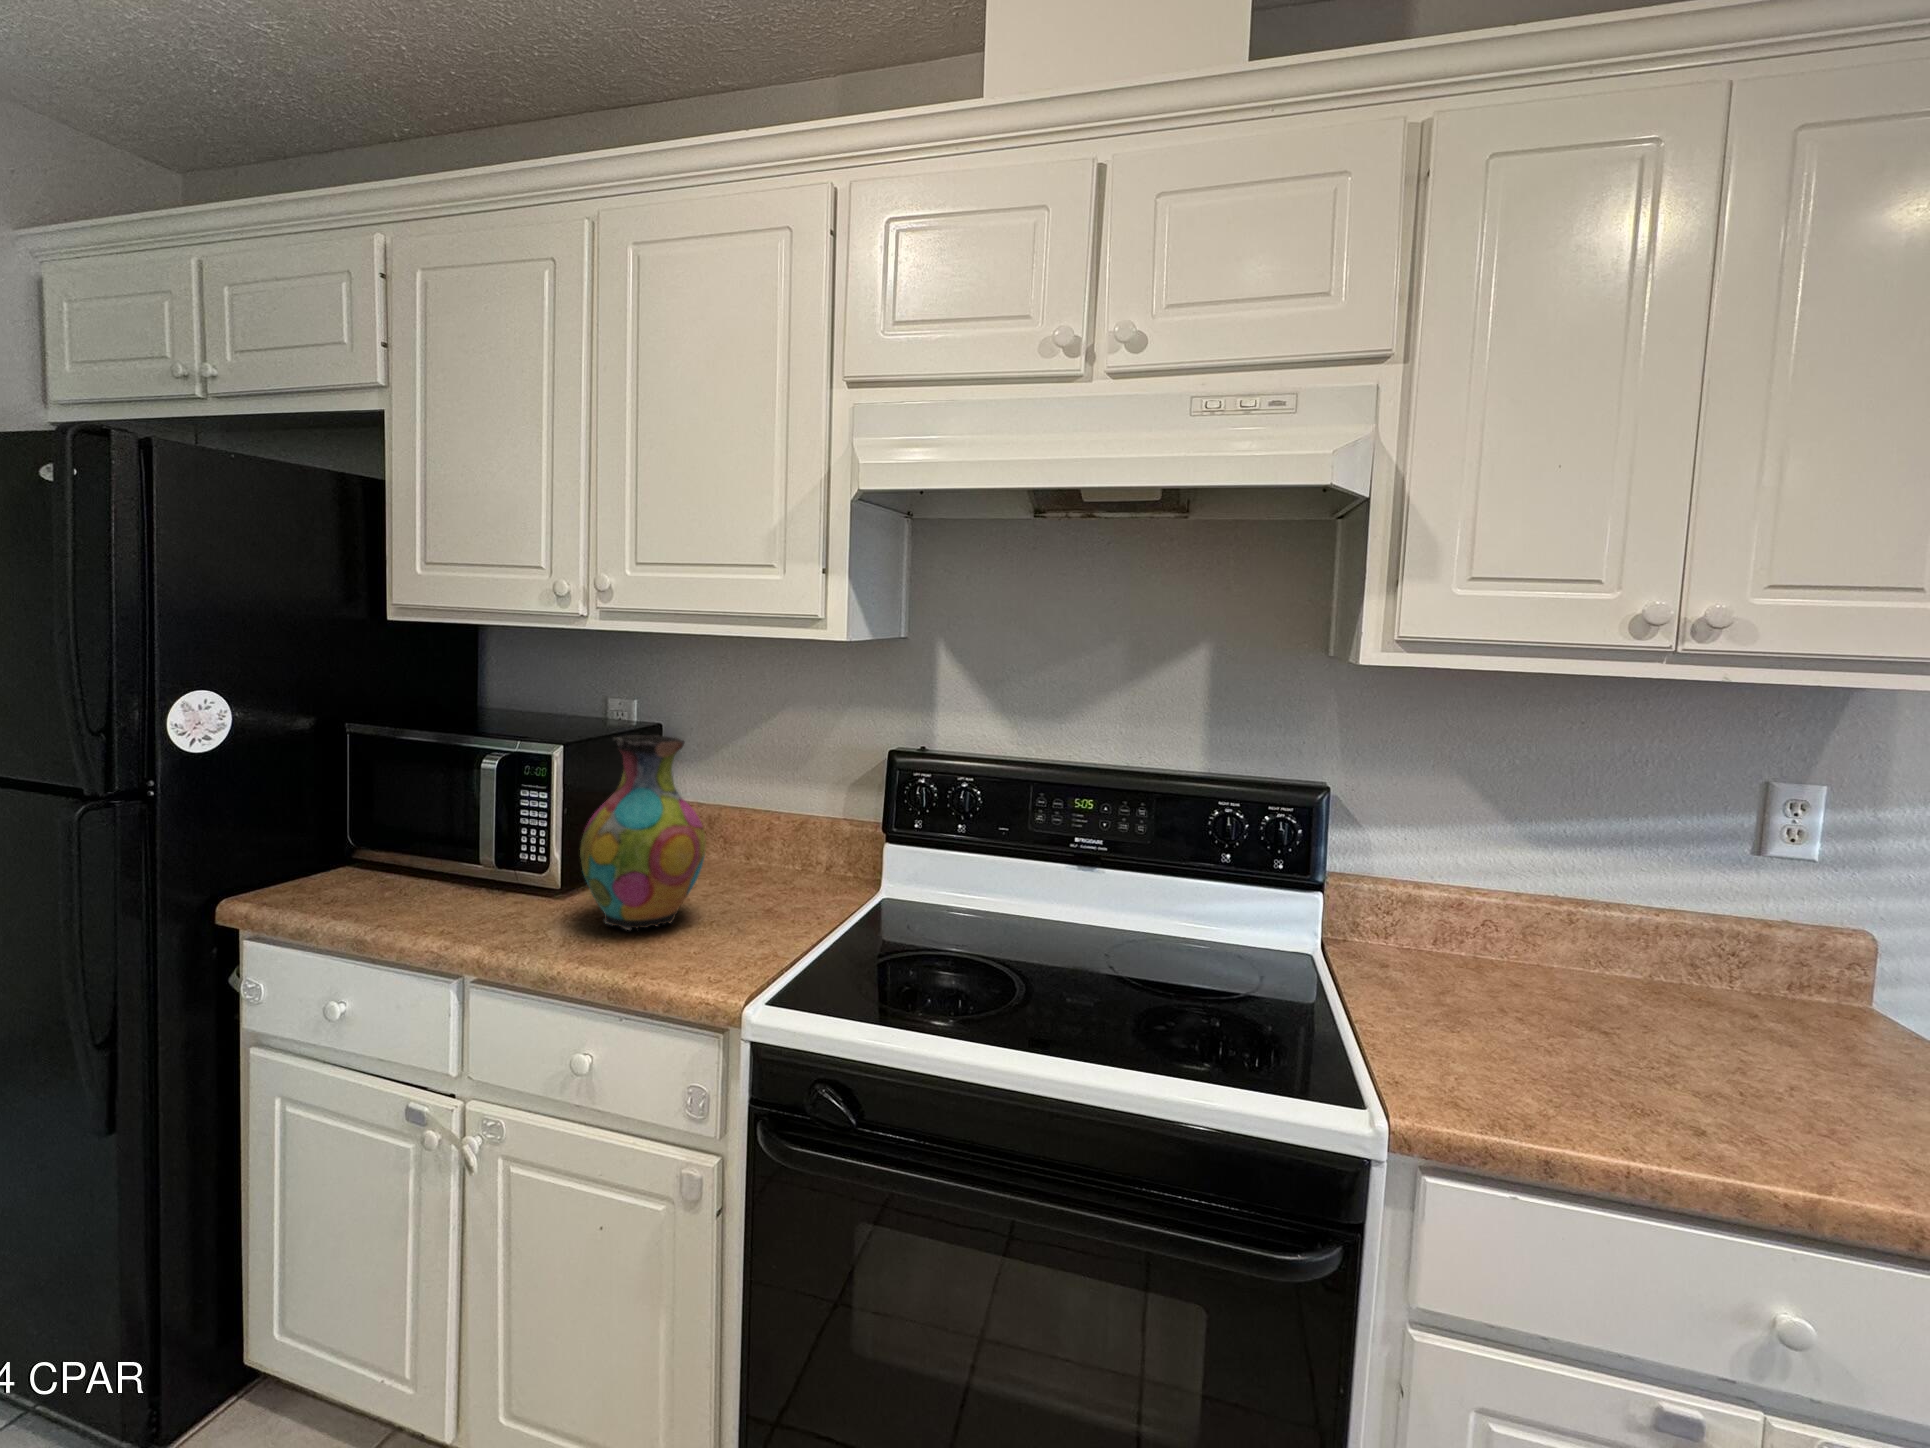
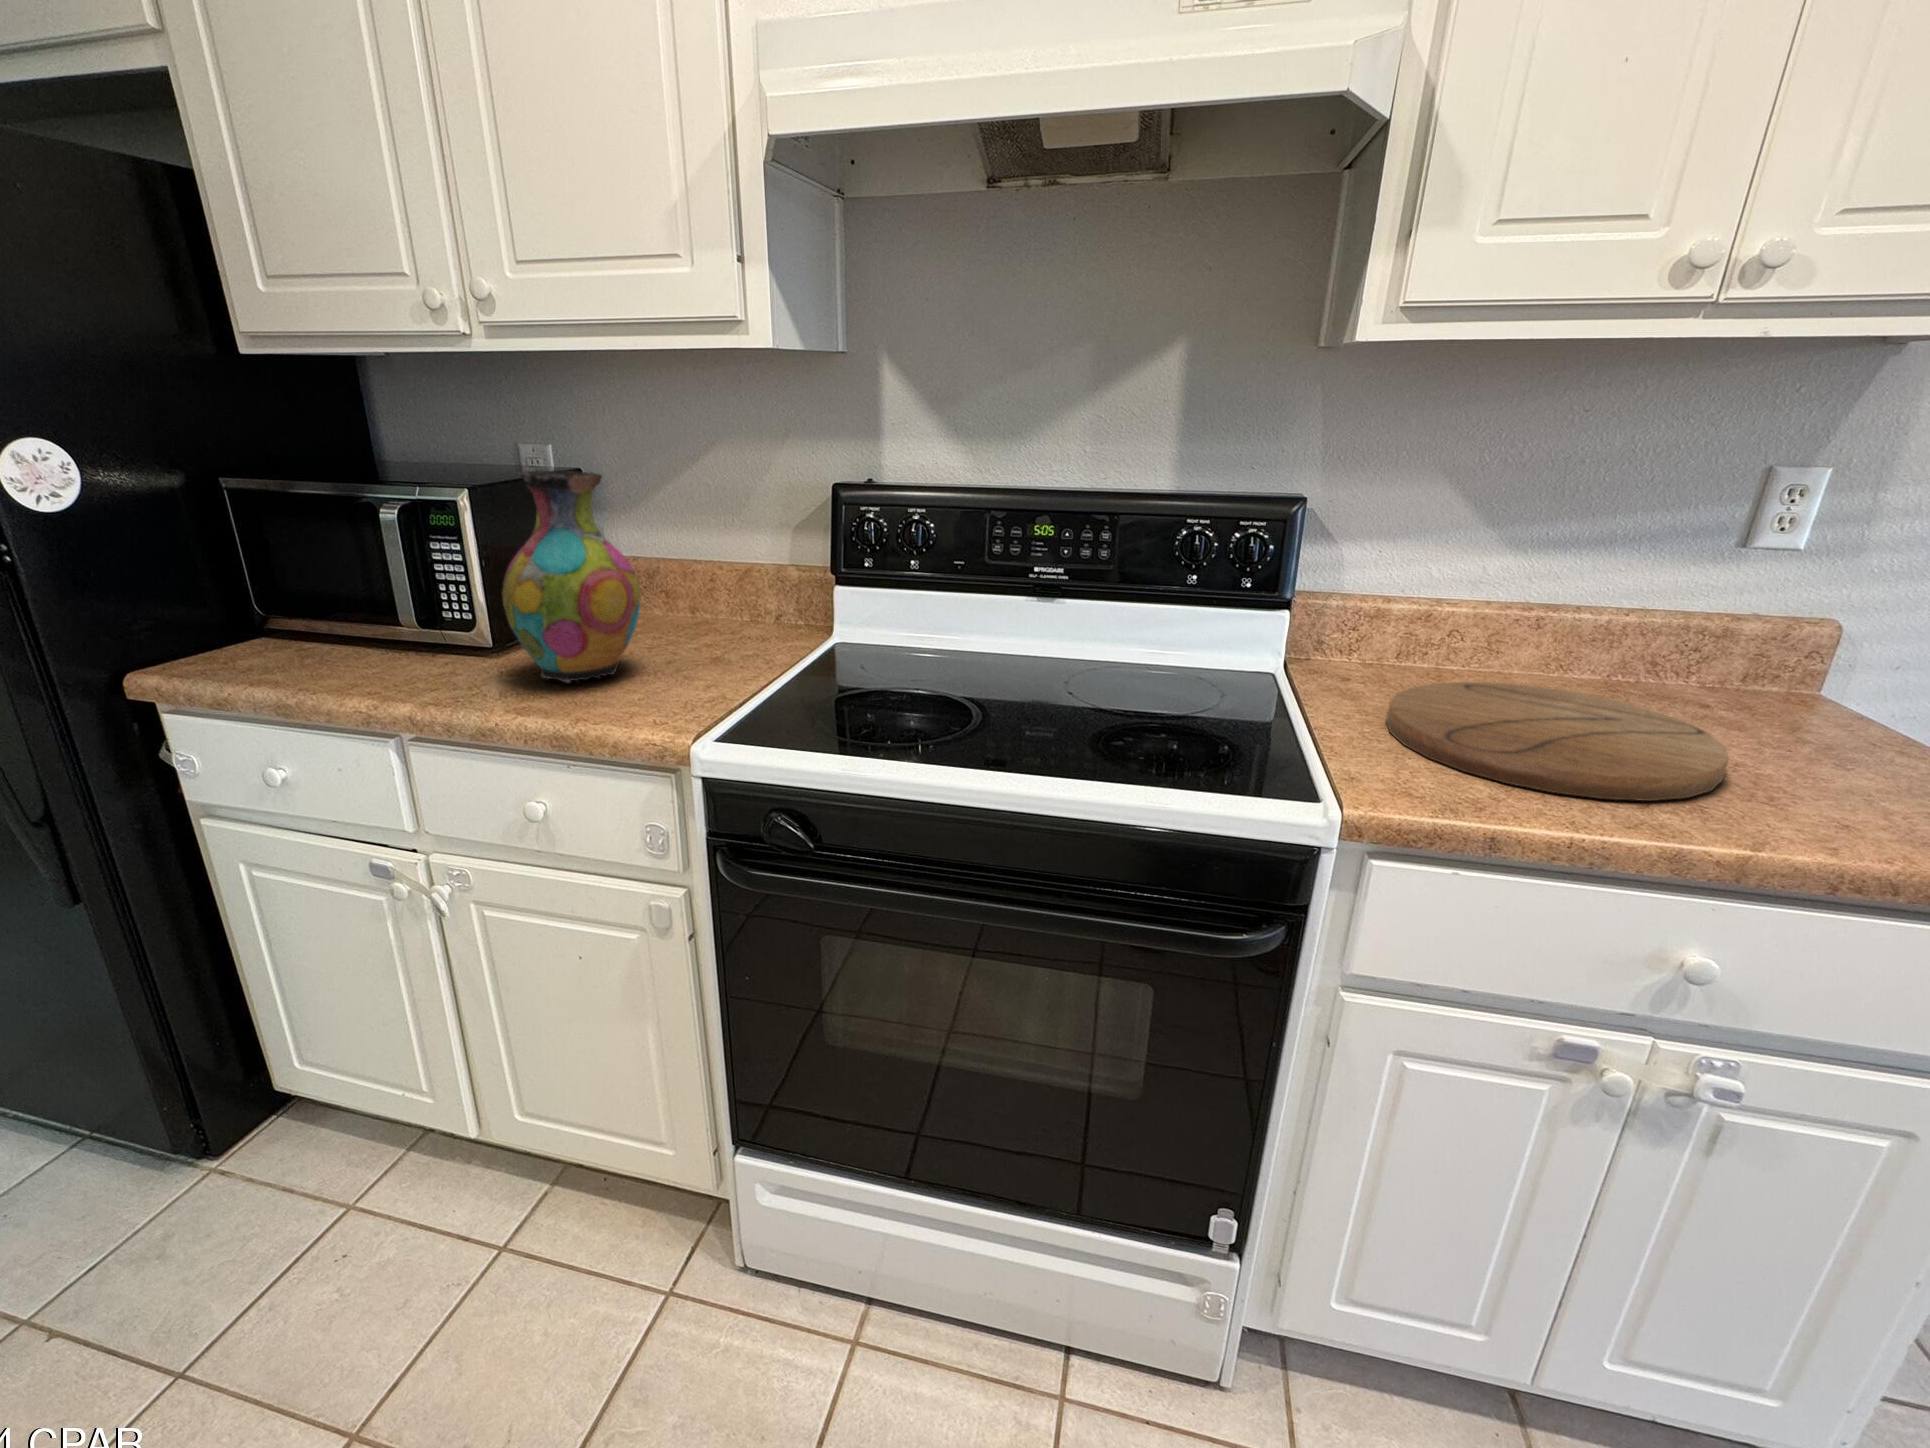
cutting board: none [1426,976,1784,1128] -> present [1386,682,1729,801]

